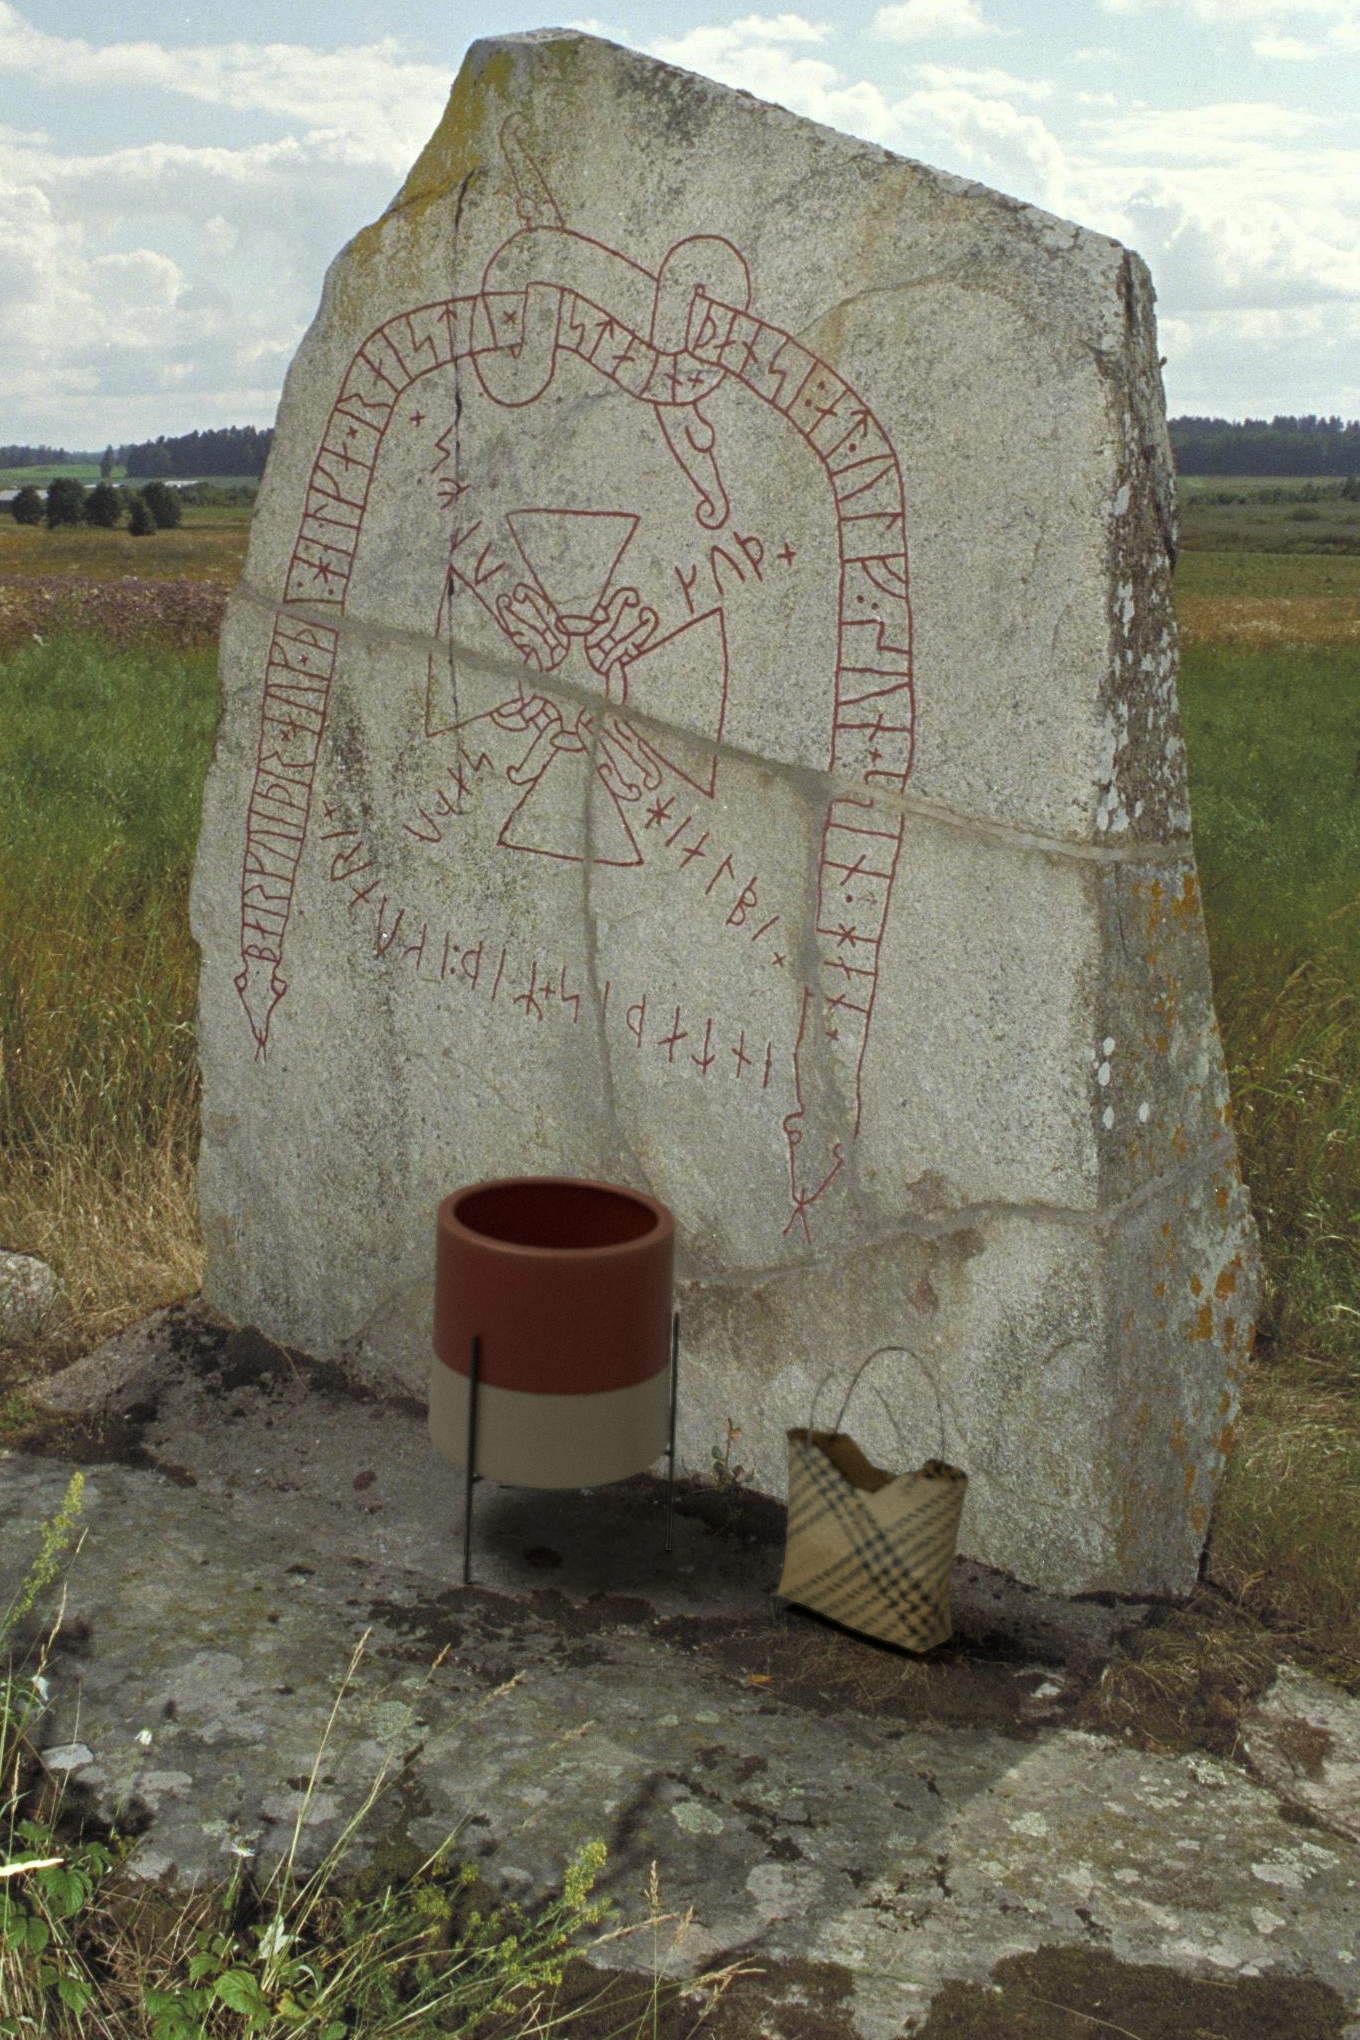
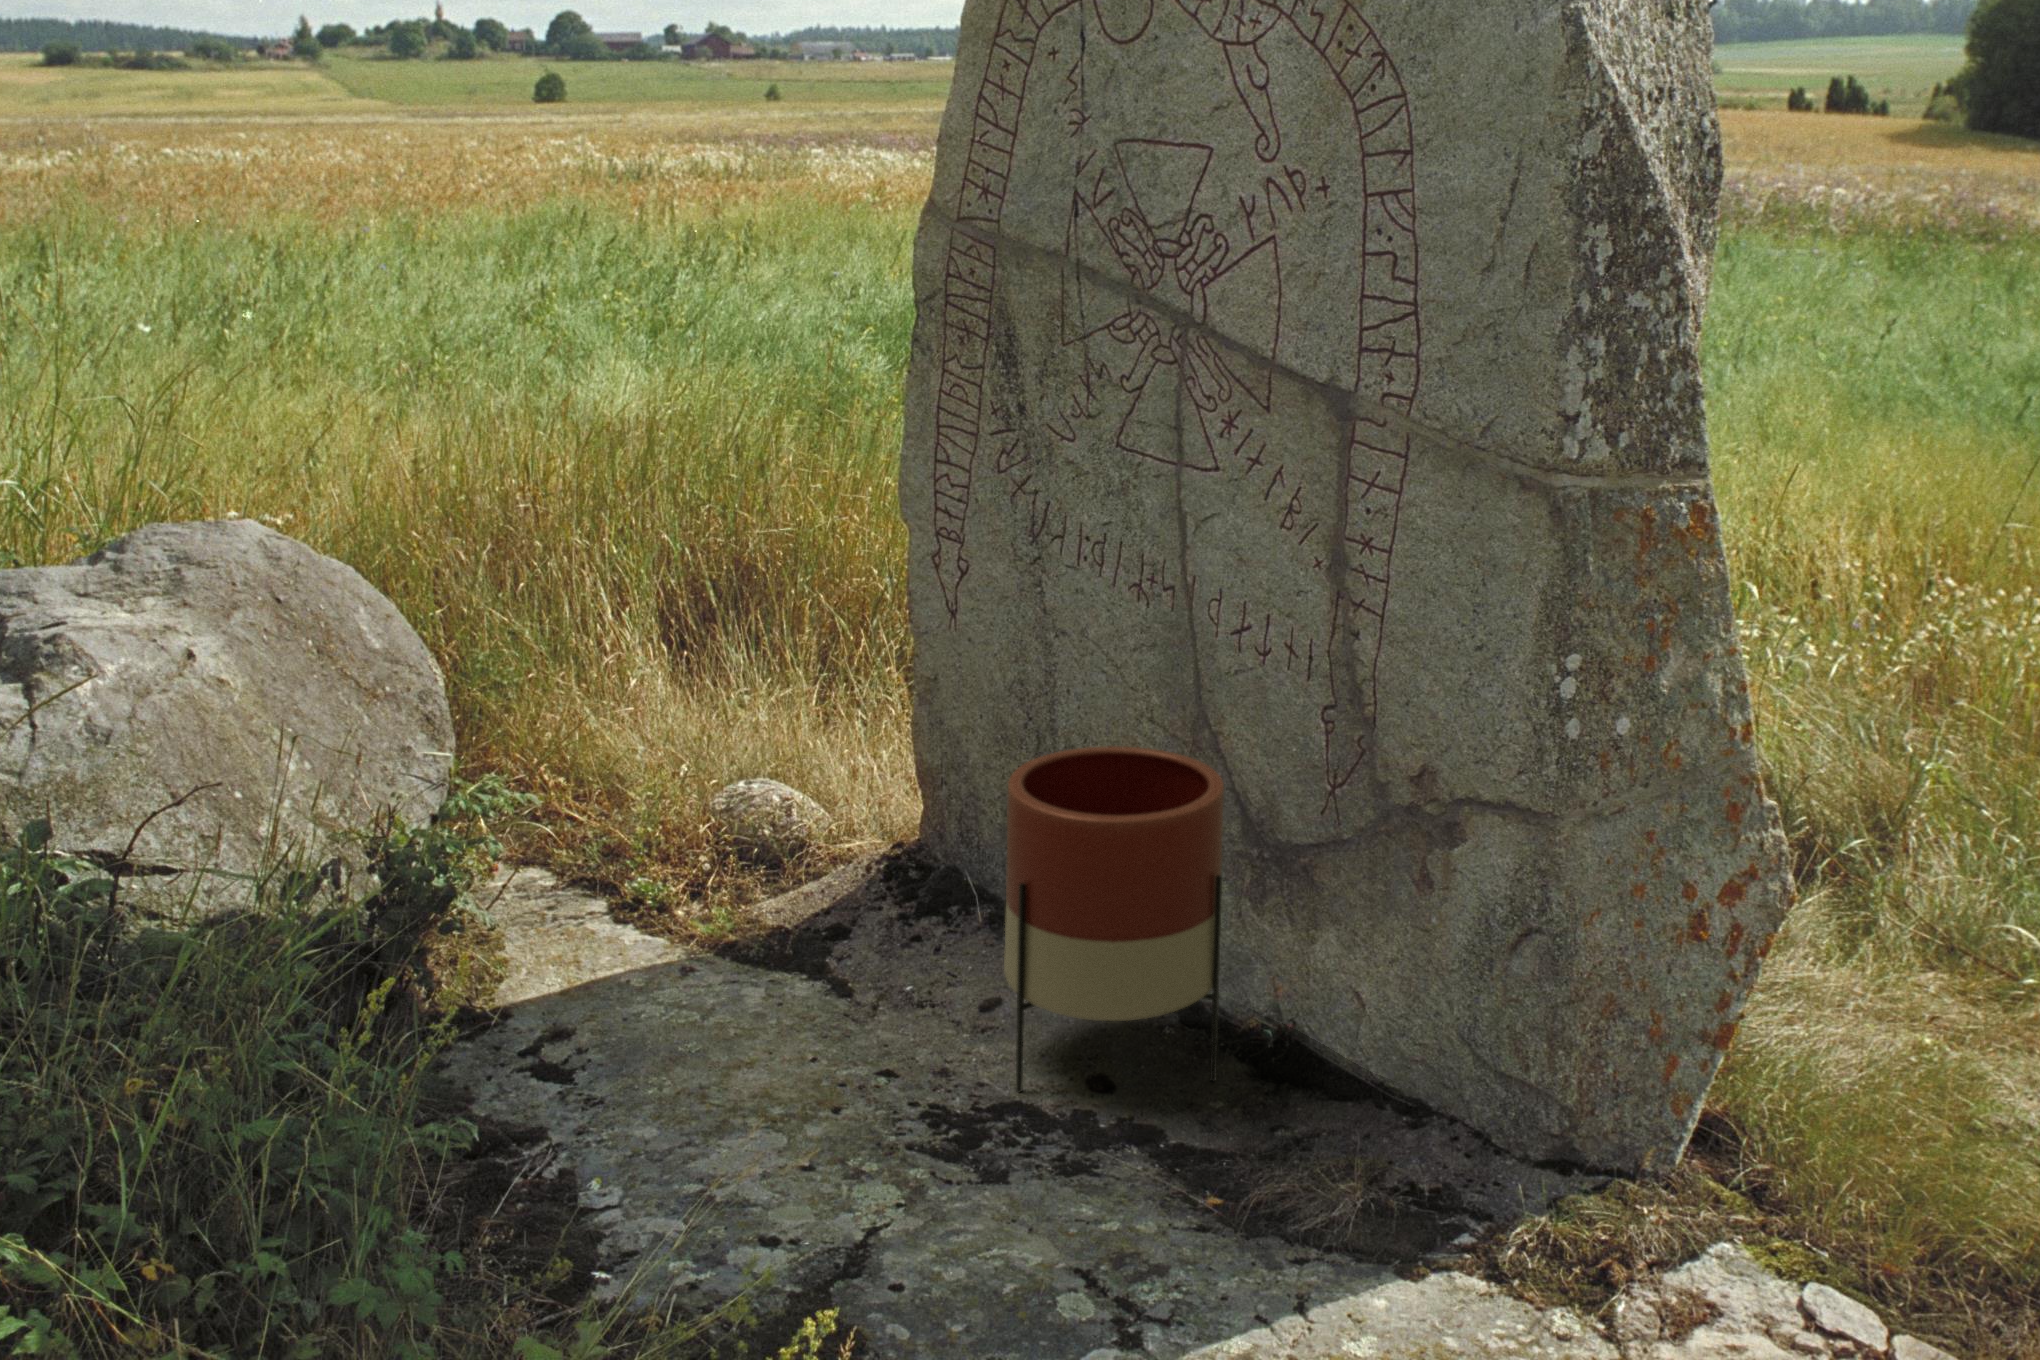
woven basket: present [778,1346,969,1652] -> none [1279,921,1438,1192]

